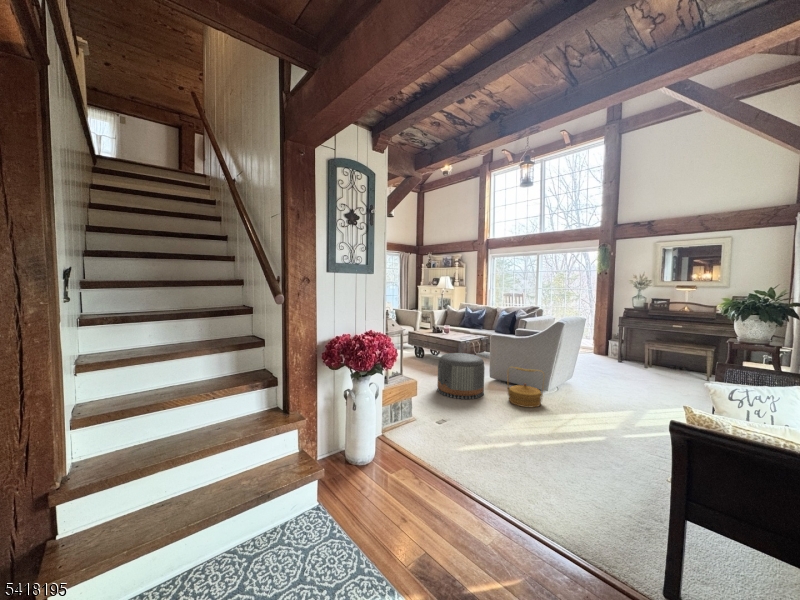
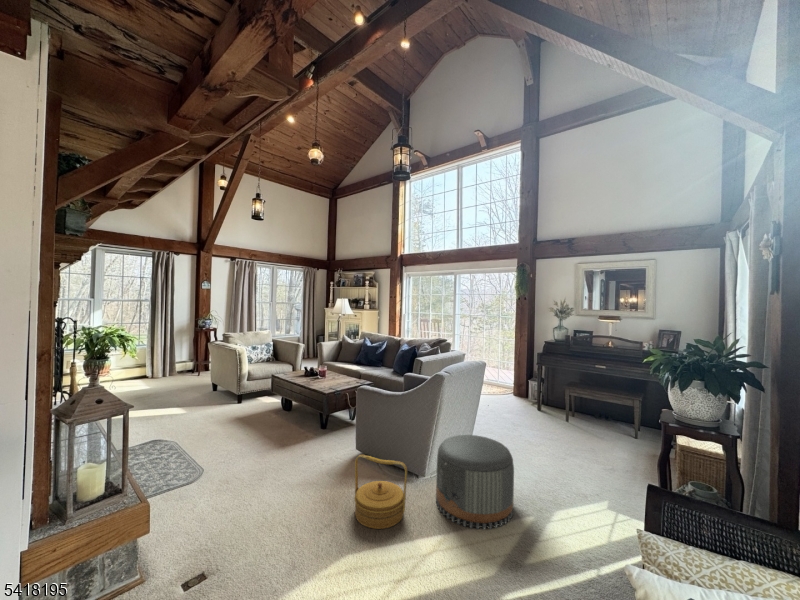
pouf: present [437,353,484,399] -> present [436,435,514,529]

